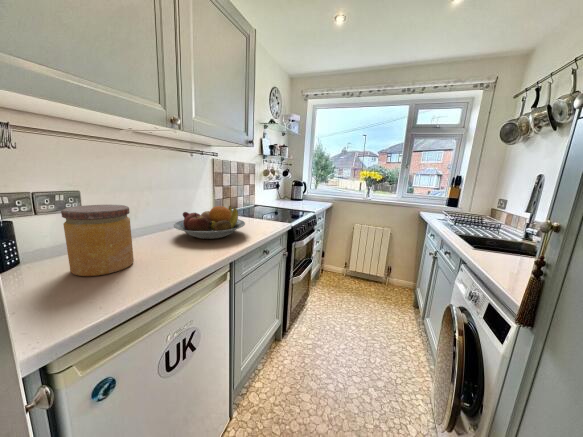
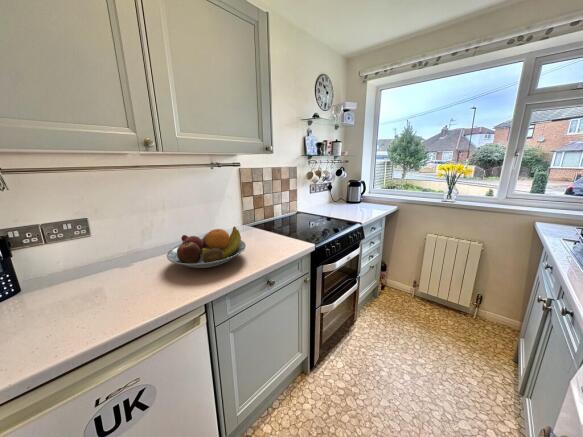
jar: present [61,205,134,276] -> none [17,240,103,319]

